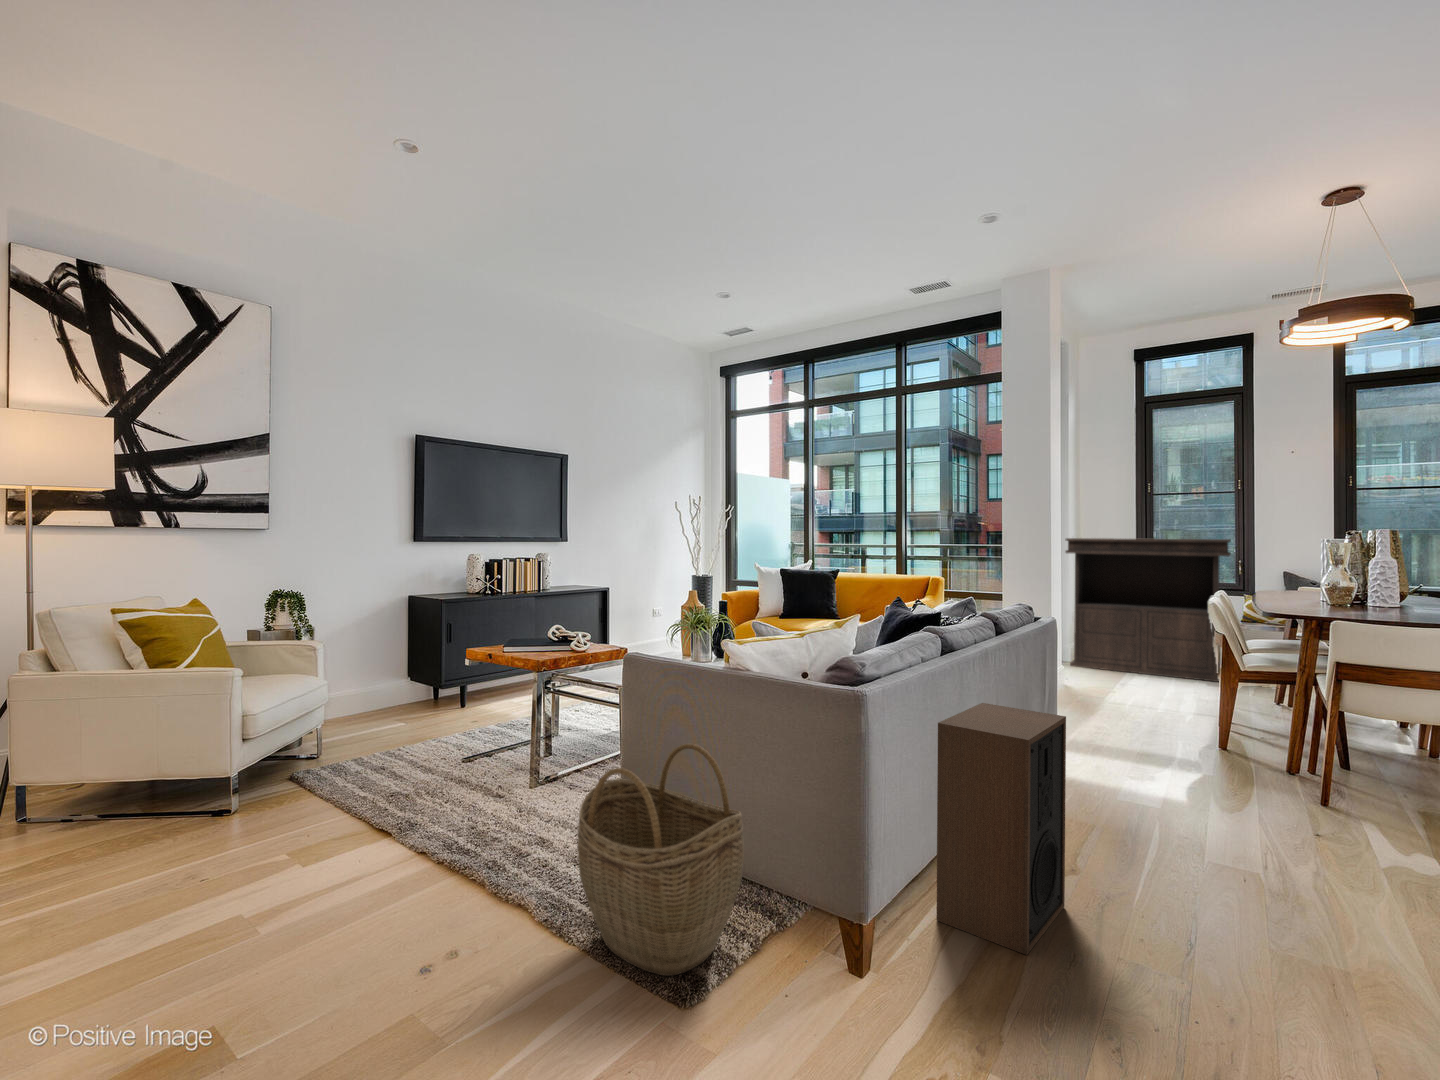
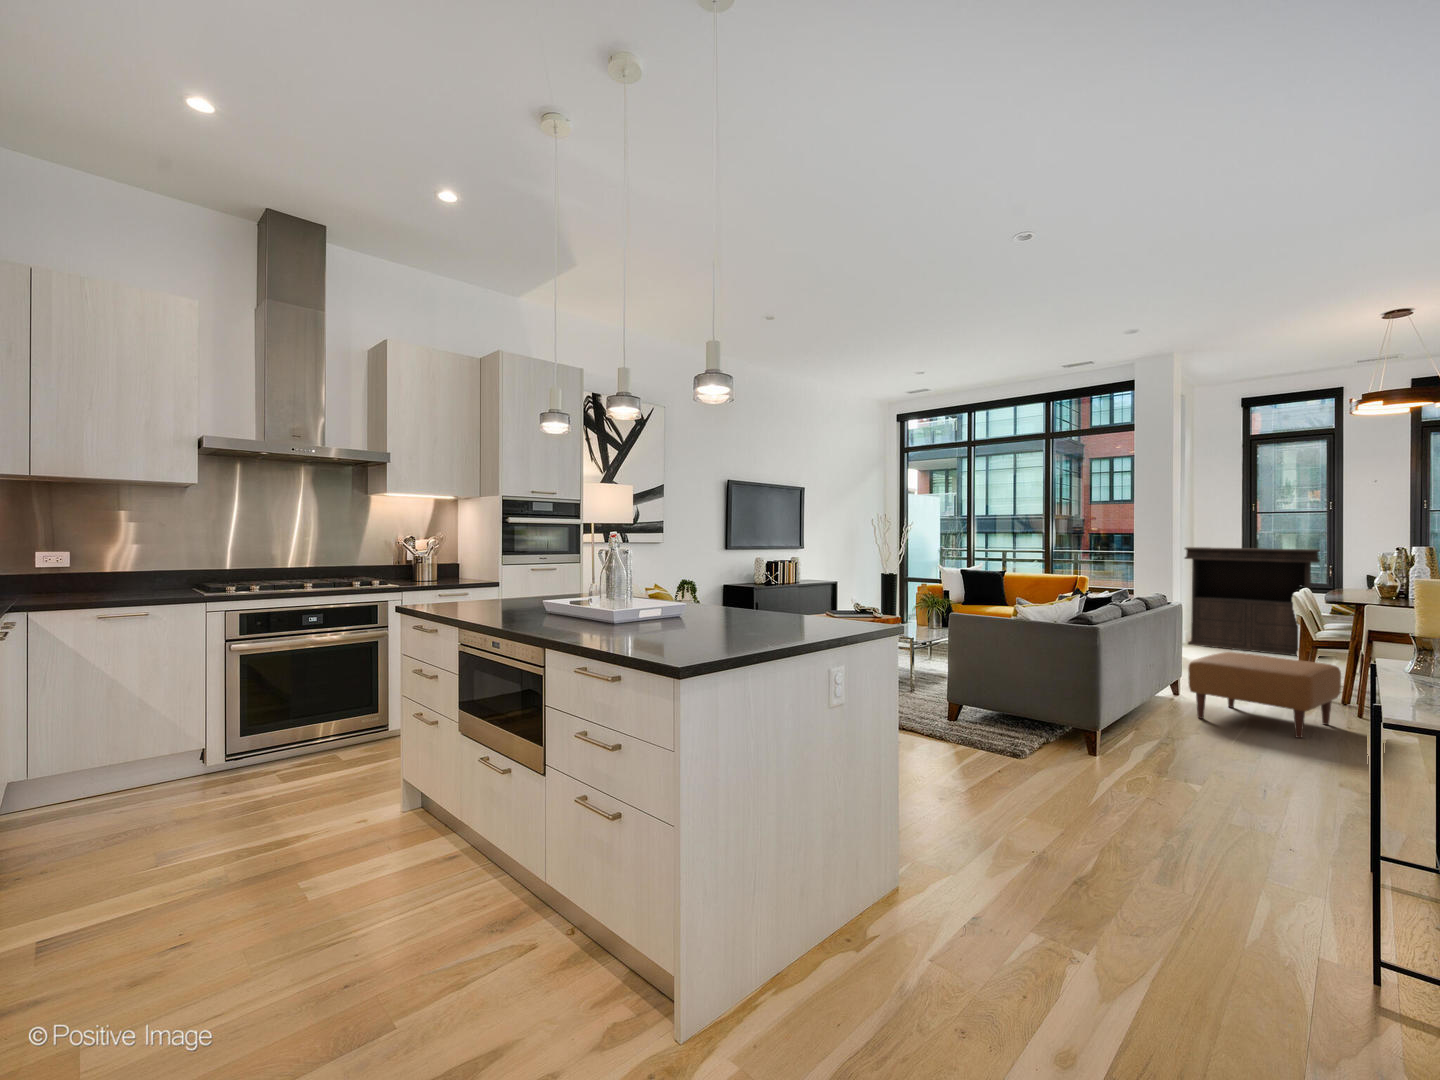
ottoman: none [1060,700,1304,873] -> present [1188,652,1341,738]
speaker: present [937,703,1066,955] -> none [1127,642,1195,756]
woven basket: present [577,744,744,976] -> none [952,656,1036,753]

